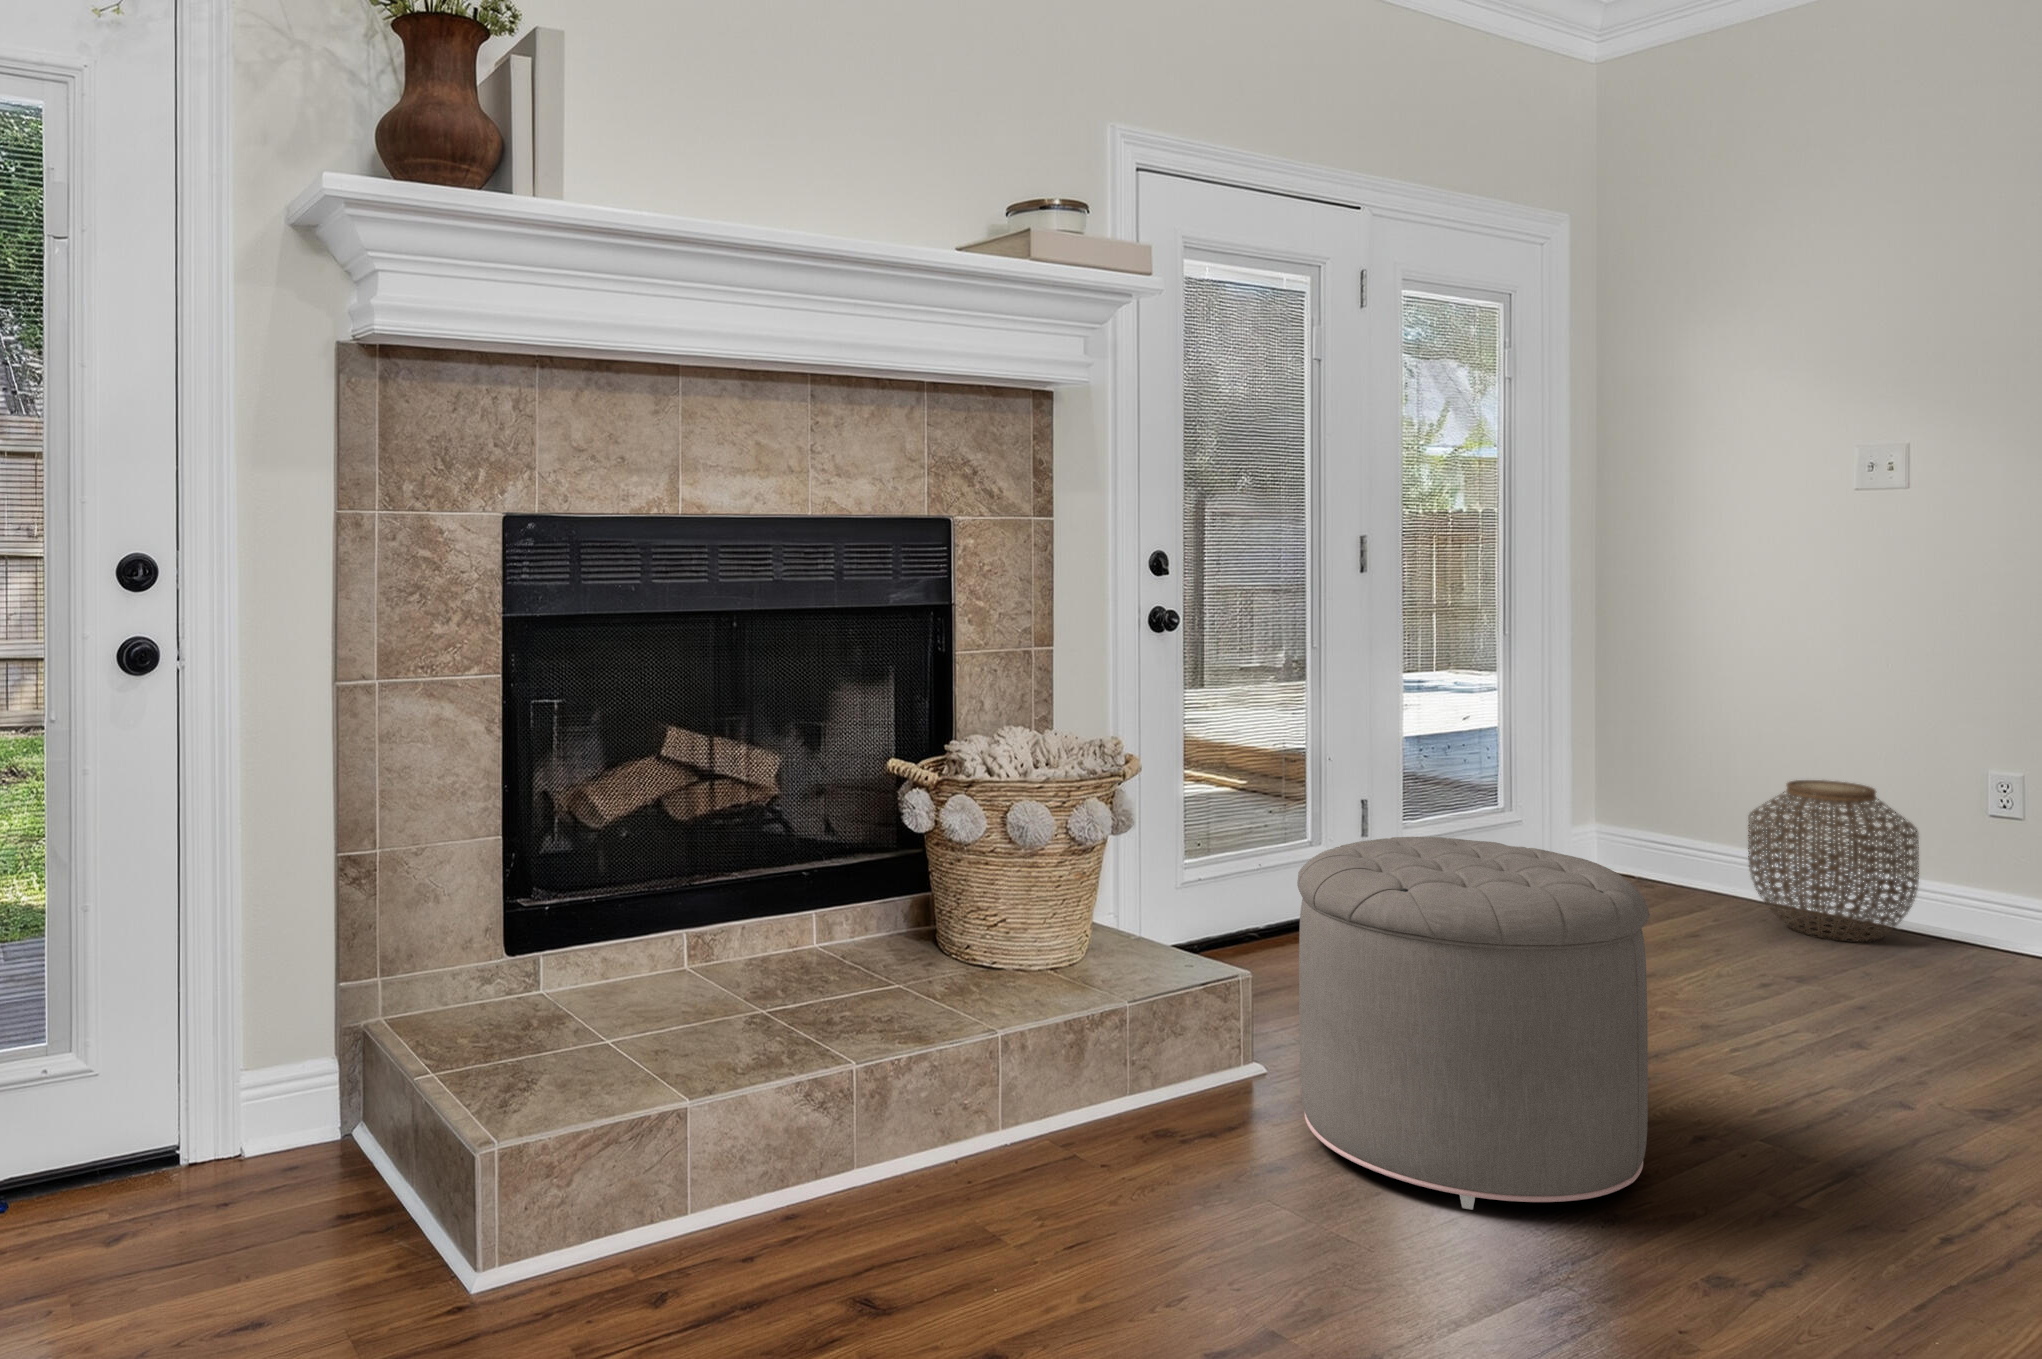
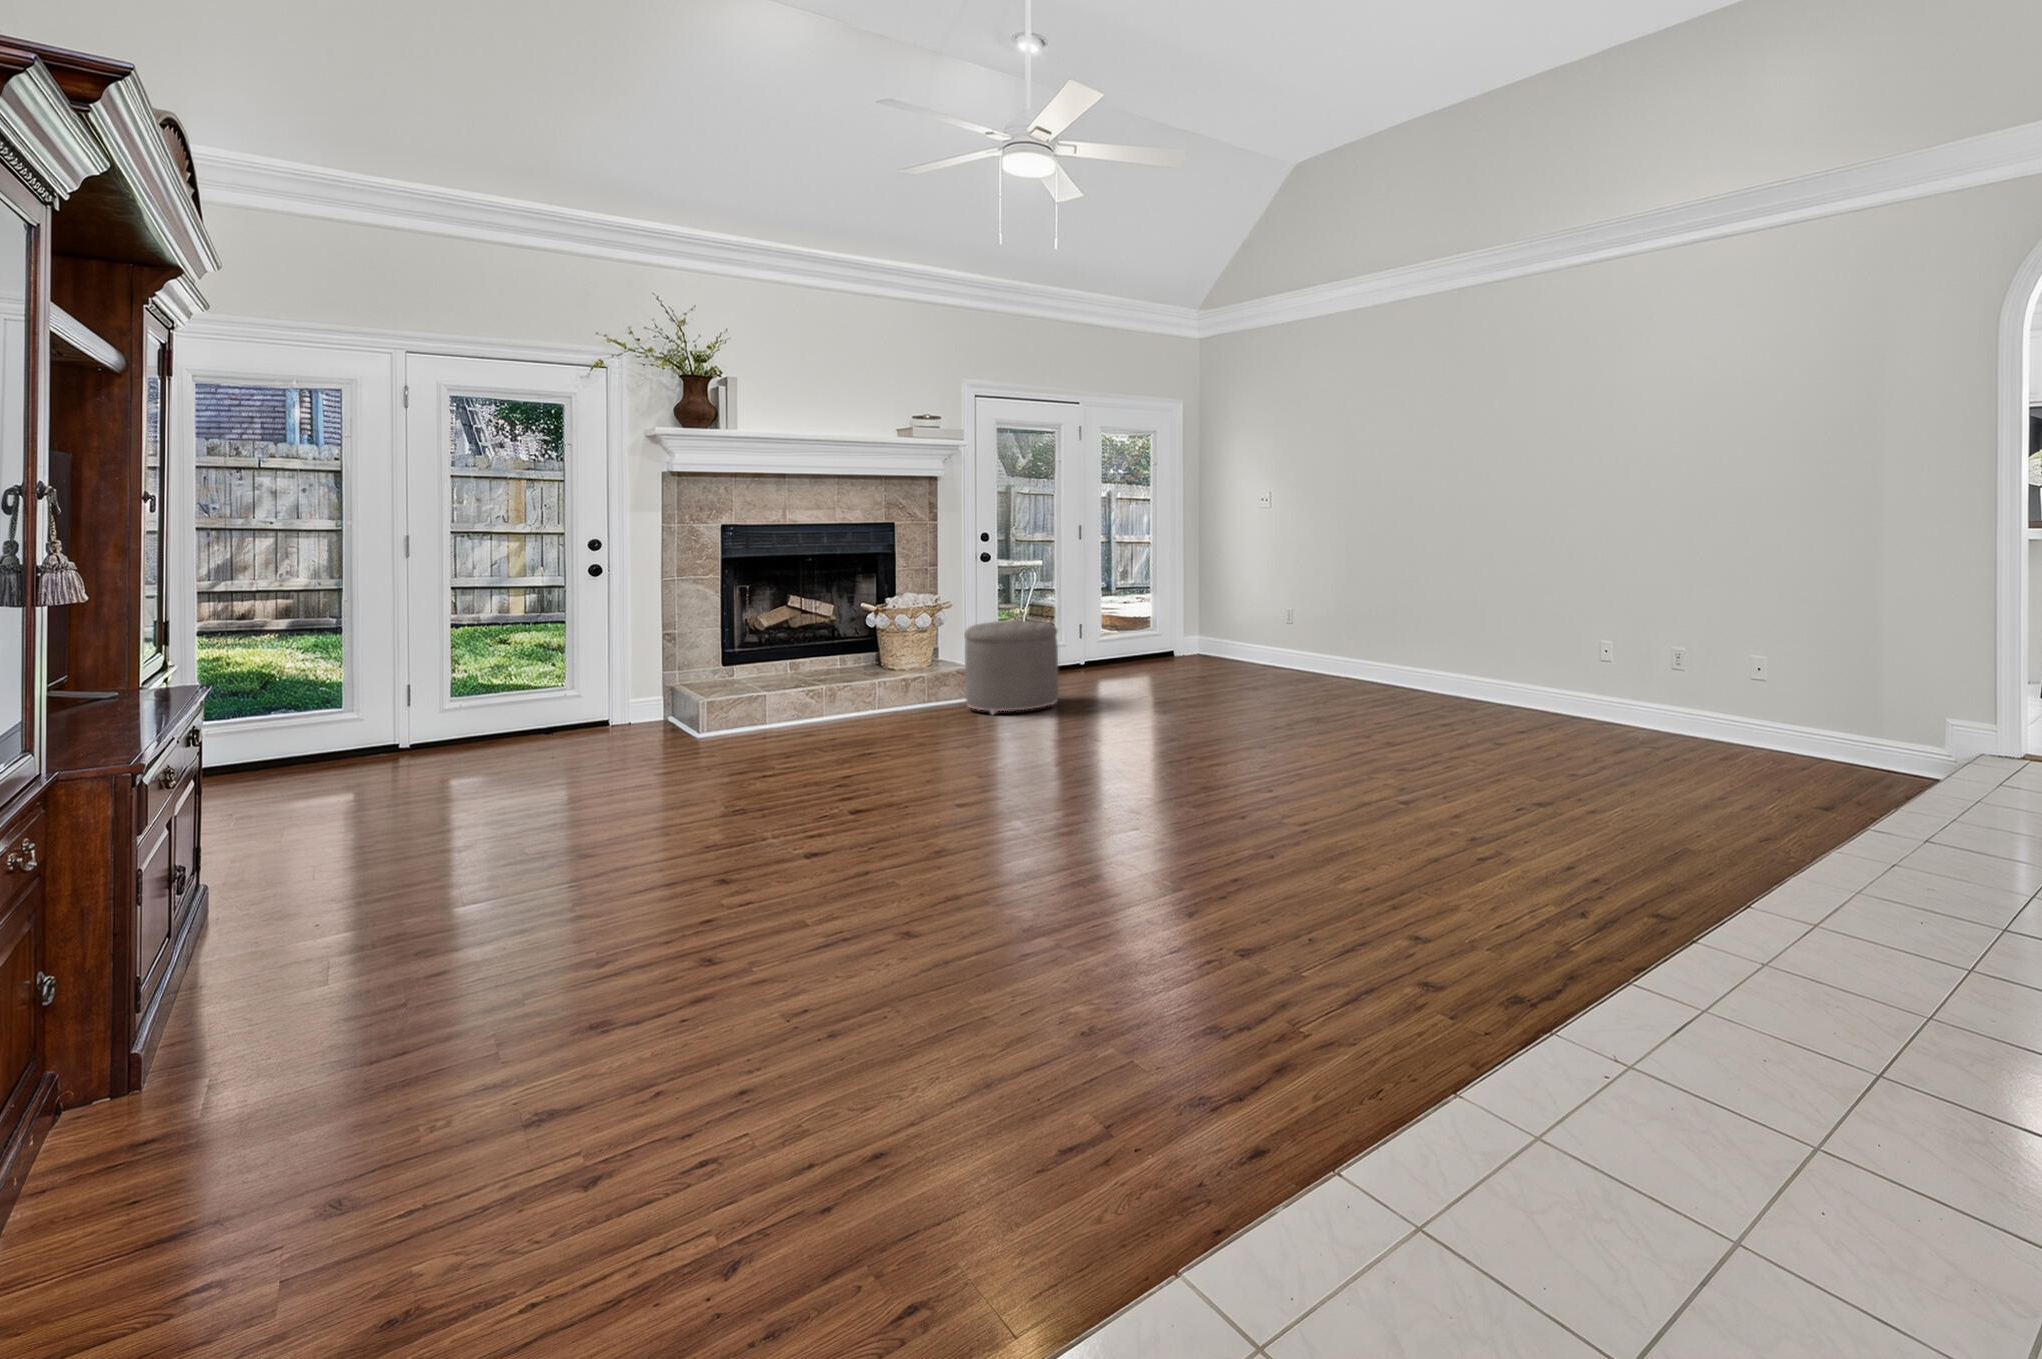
woven basket: present [1748,780,1919,942] -> none [1214,613,1263,667]

